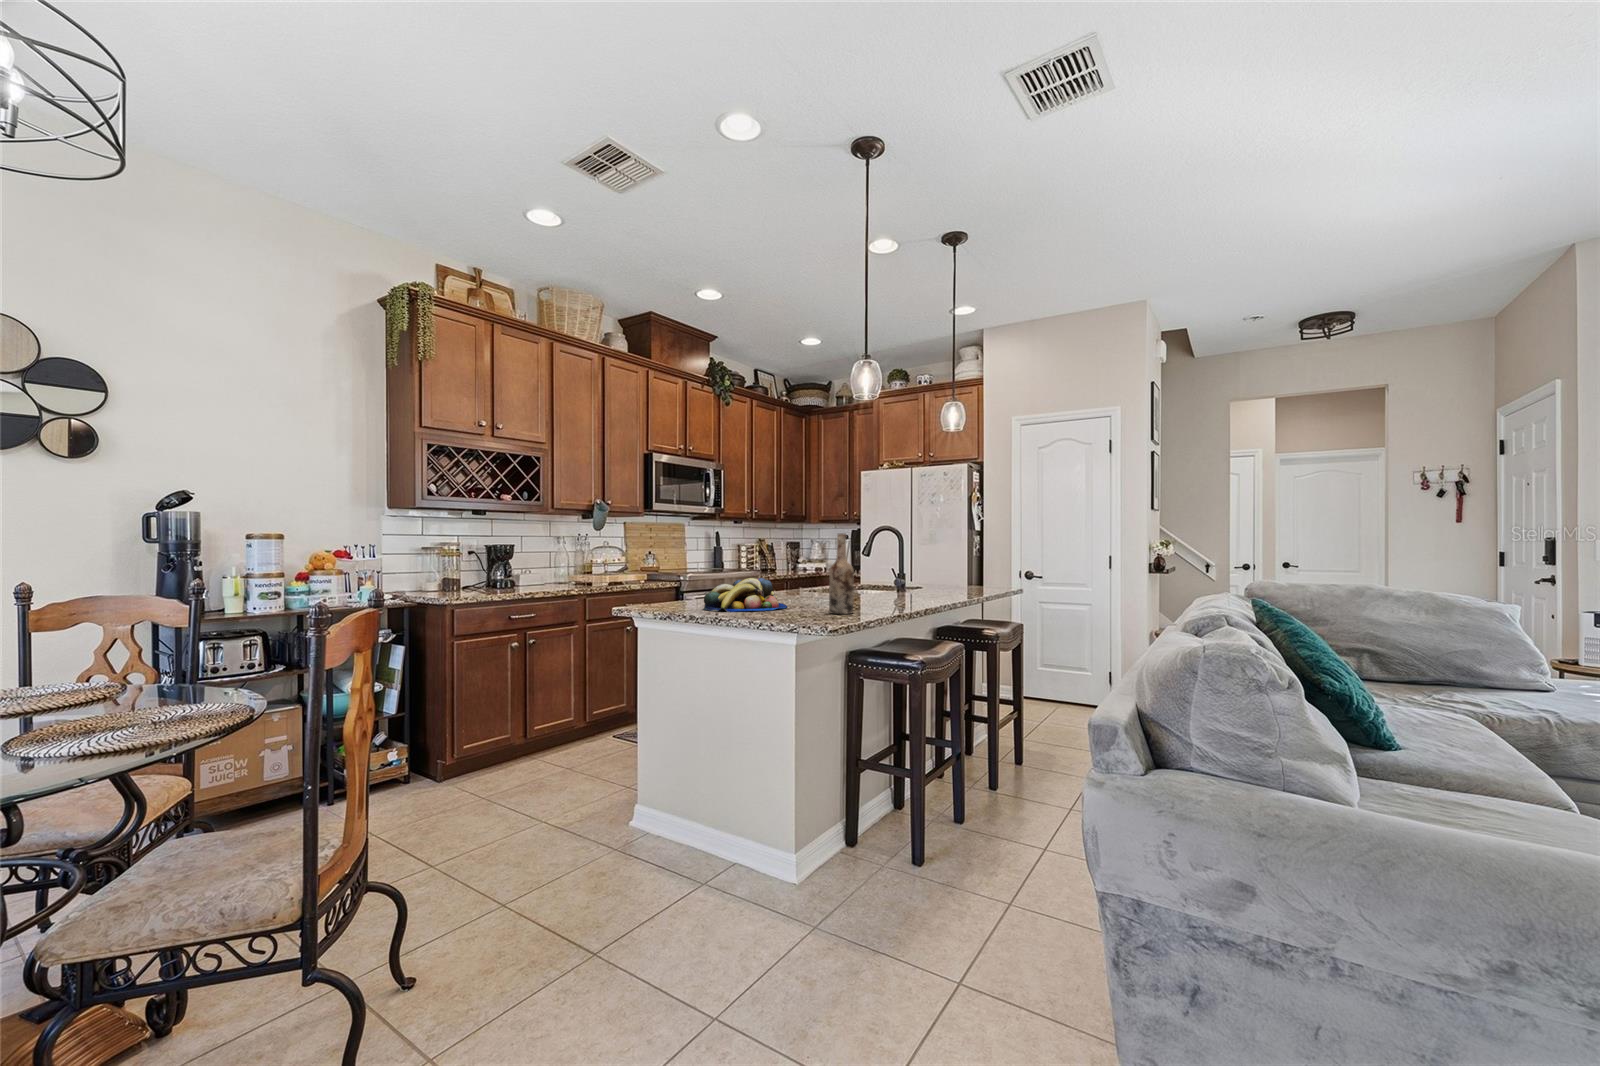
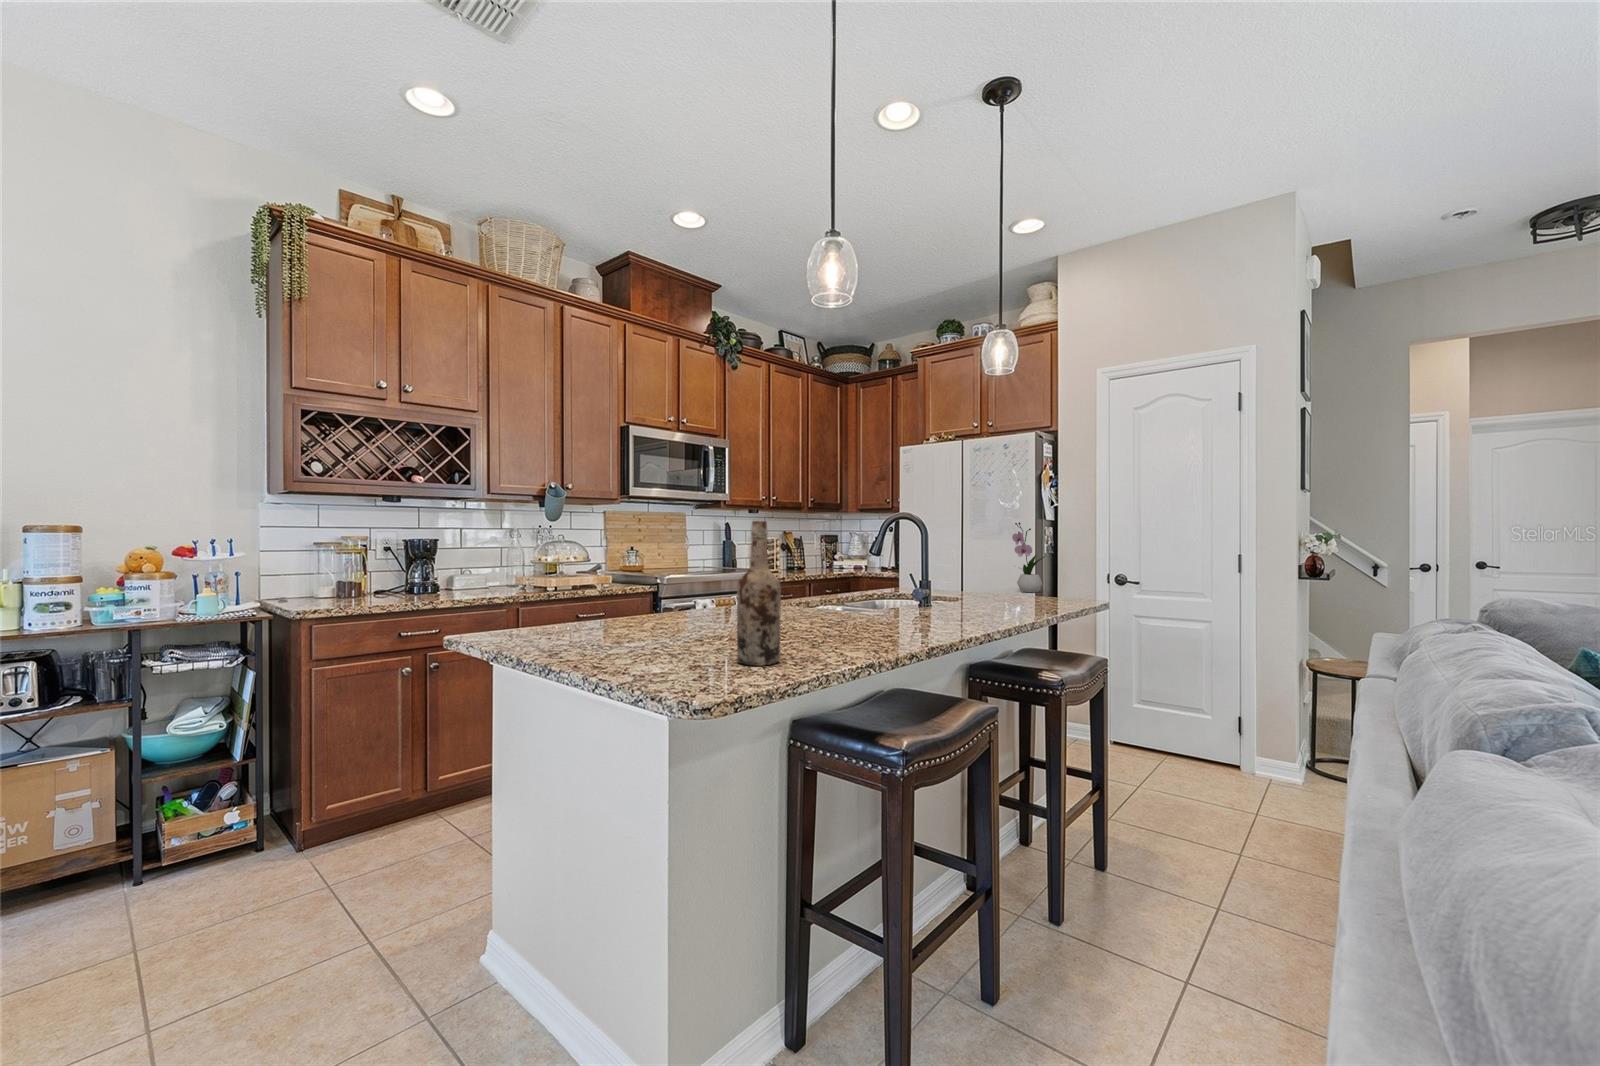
flower arrangement: none [954,532,978,584] -> present [1012,522,1045,592]
fruit bowl: present [704,578,787,612] -> none [561,592,703,652]

